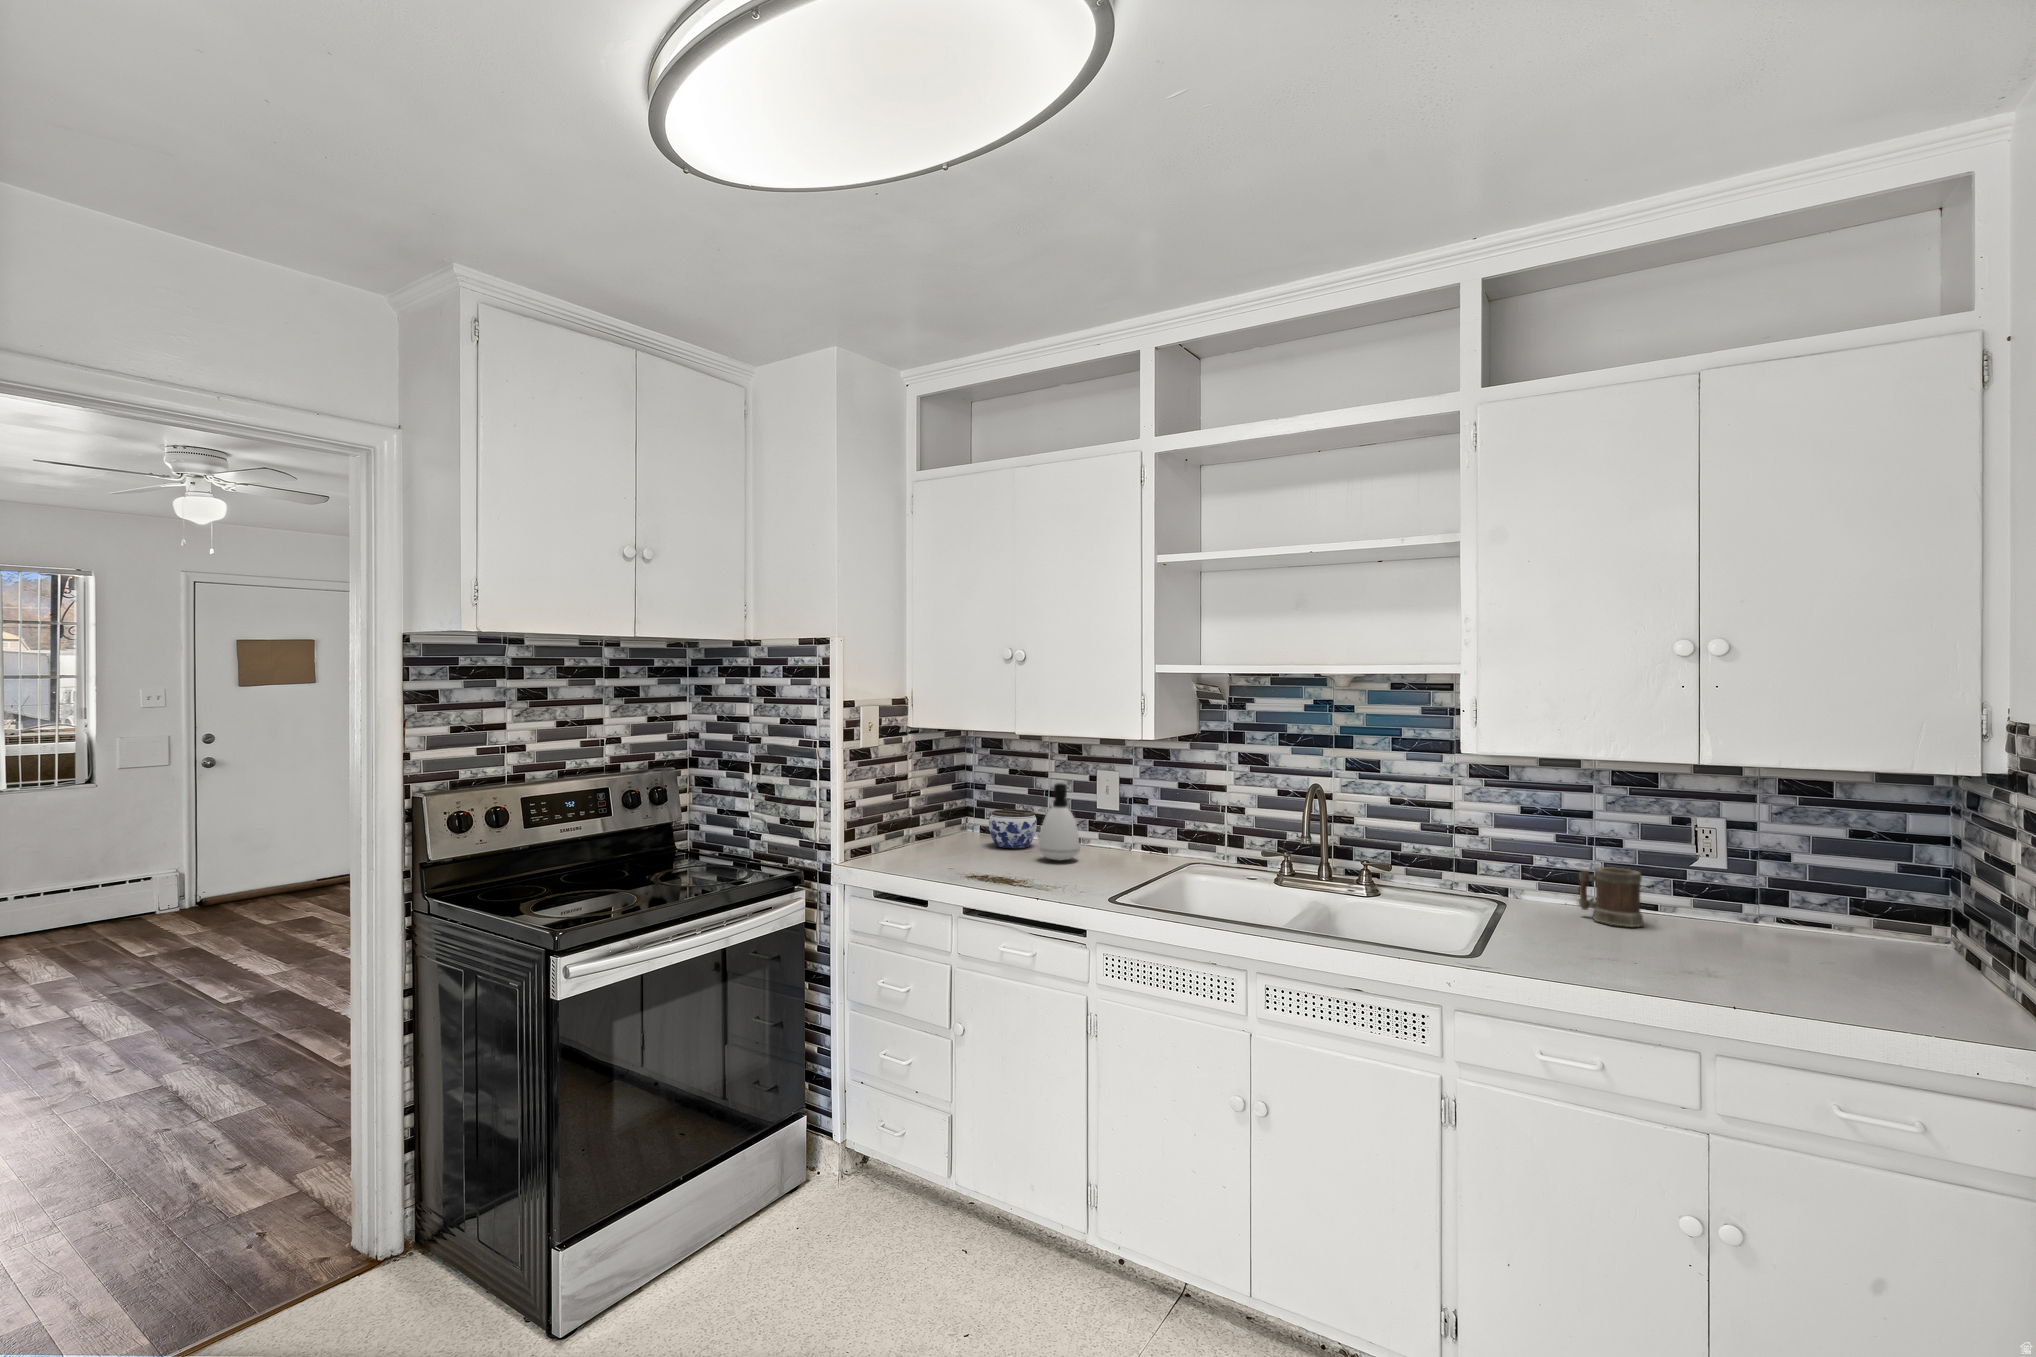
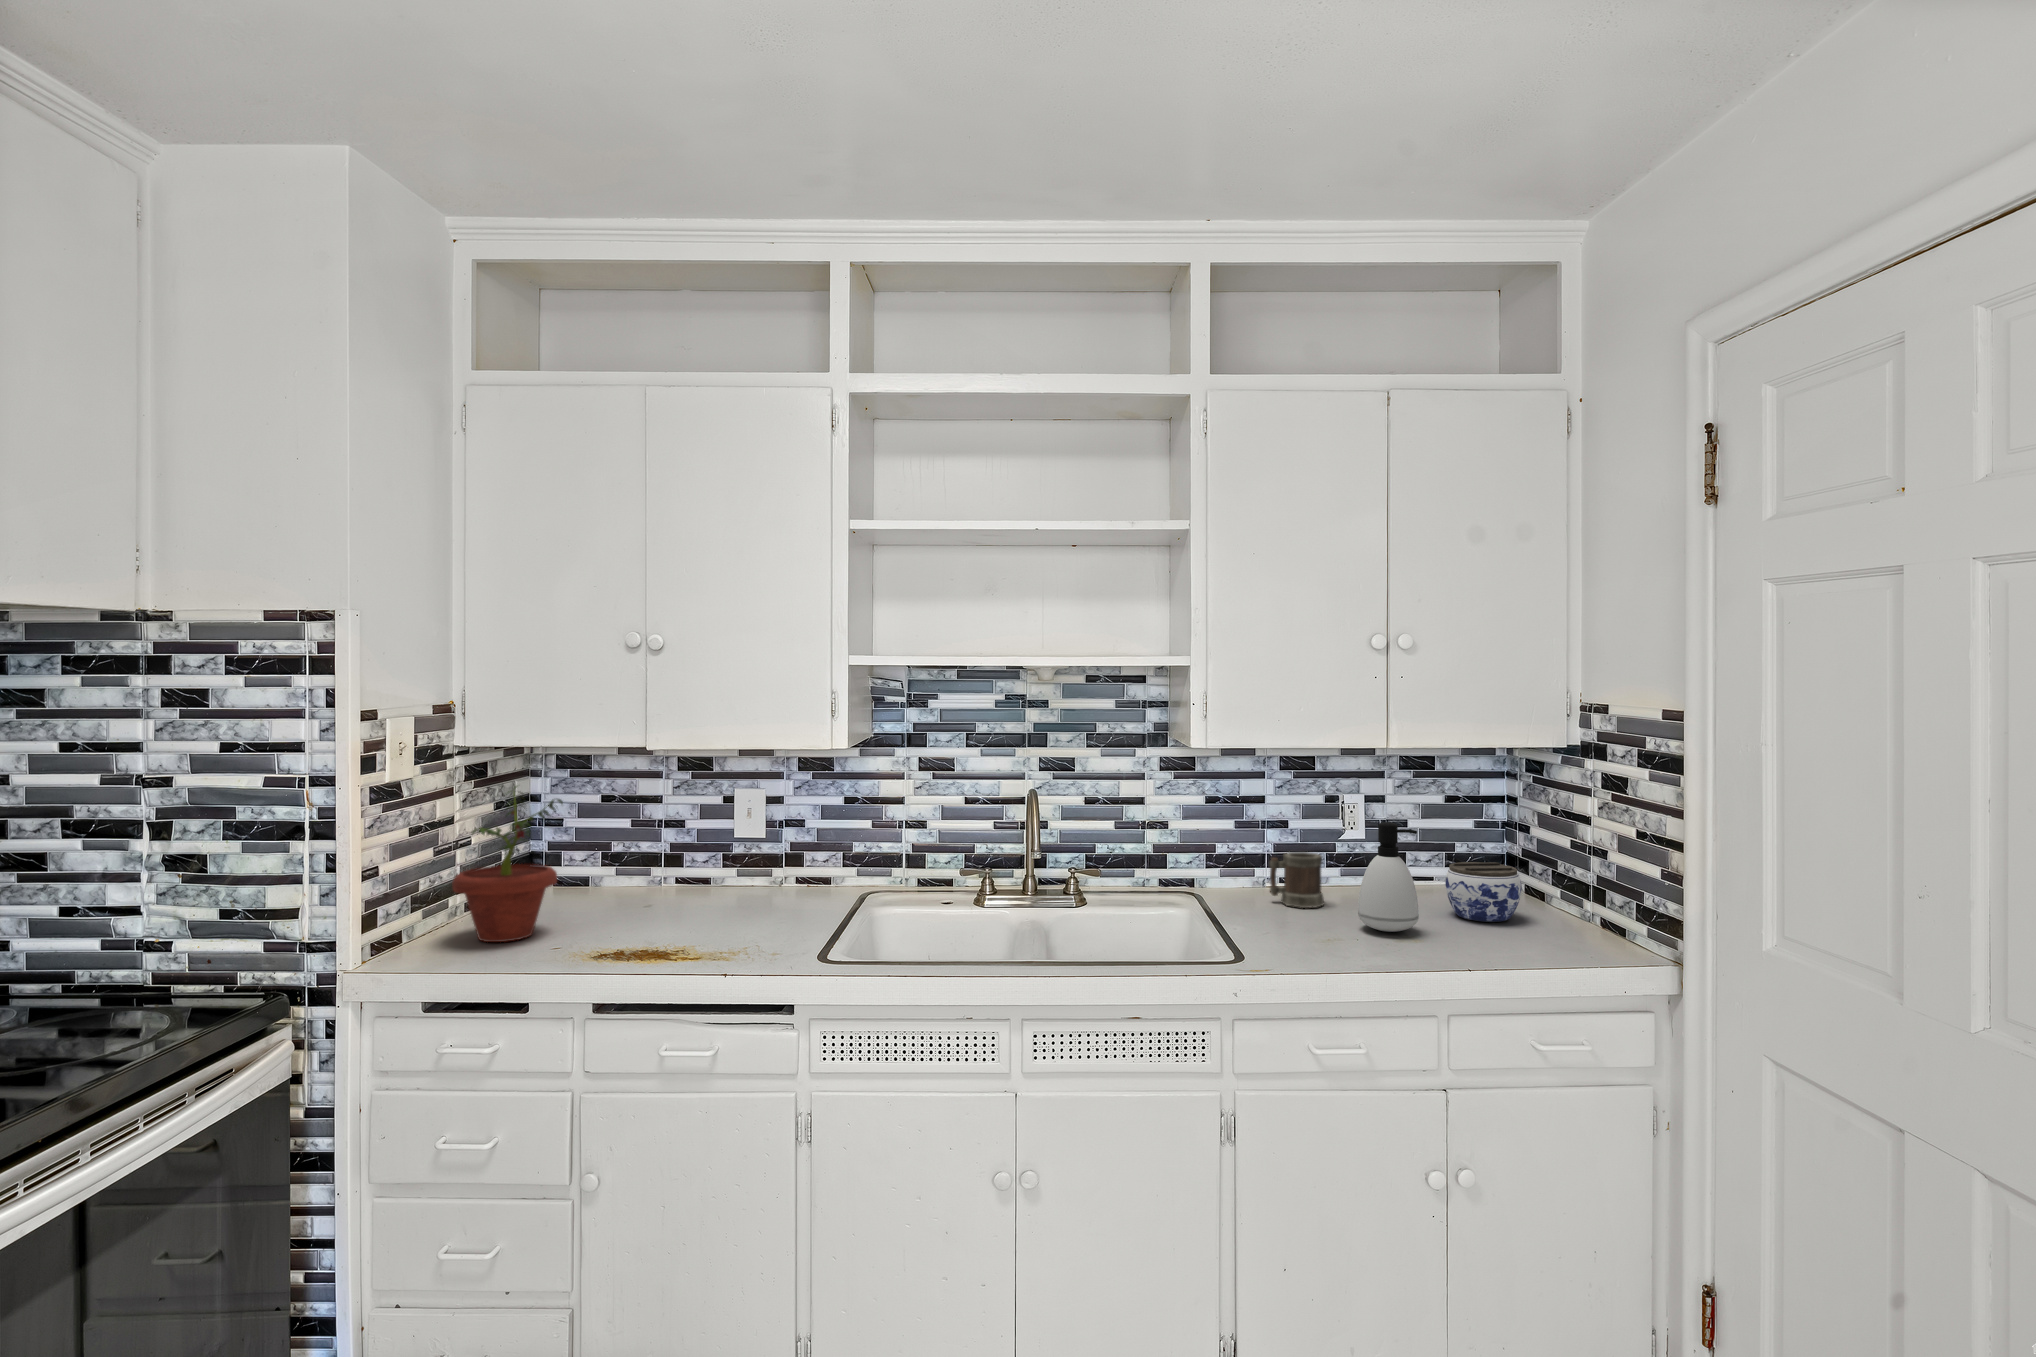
potted plant: none [895,754,963,861] -> present [453,786,563,942]
soap dispenser: present [1039,783,1079,860] -> present [1358,822,1419,932]
jar: present [989,809,1037,848] -> present [1445,862,1521,922]

